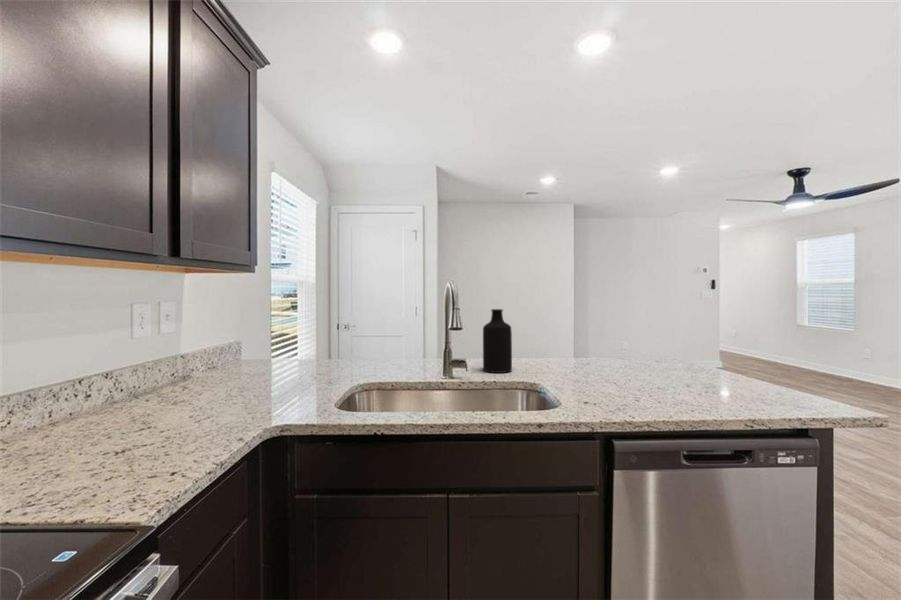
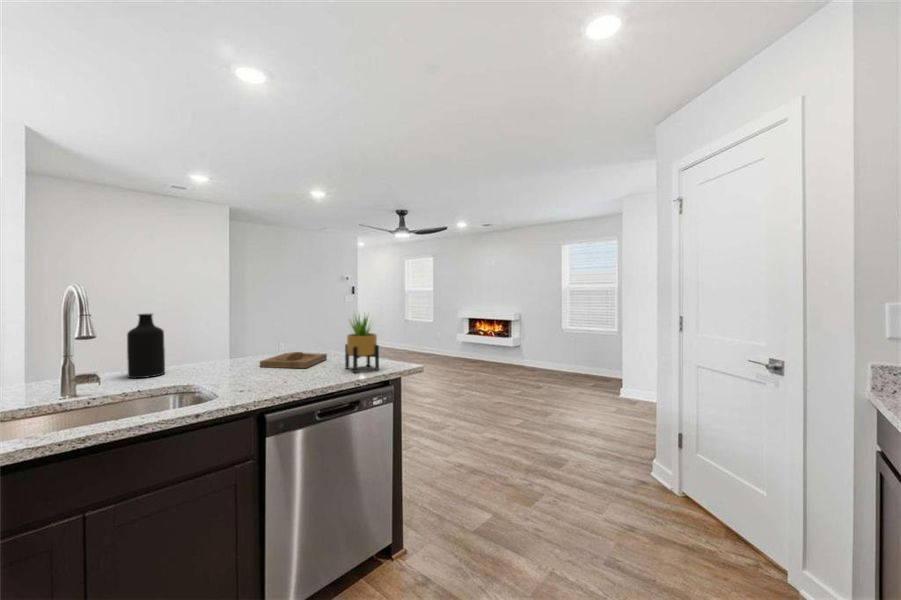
potted plant: none [720,311,787,408] -> present [345,315,379,373]
tray: none [604,363,690,387] -> present [260,352,327,368]

